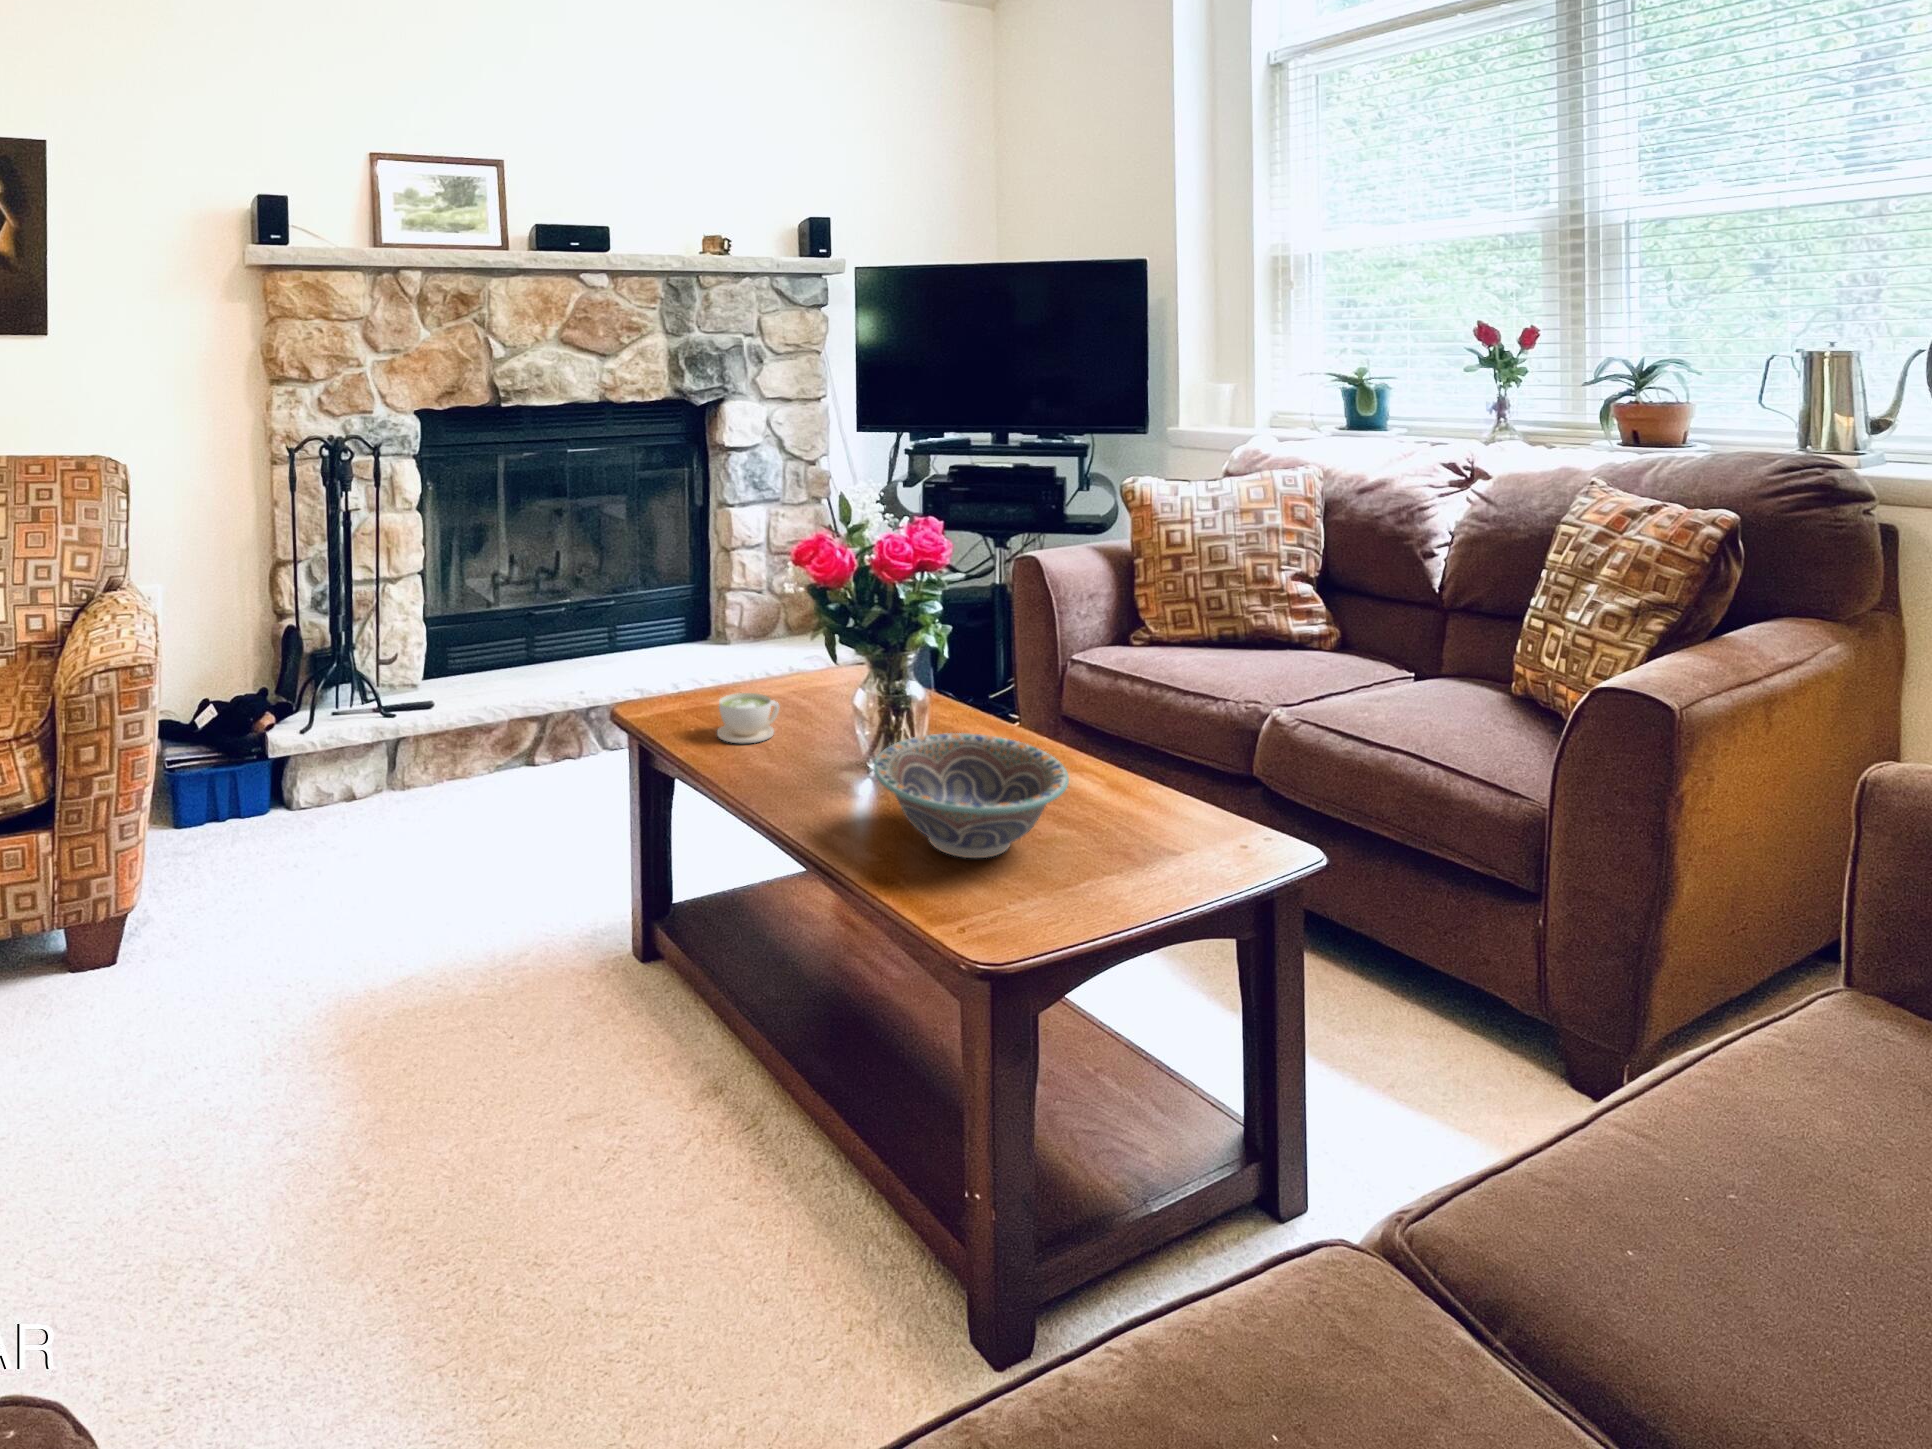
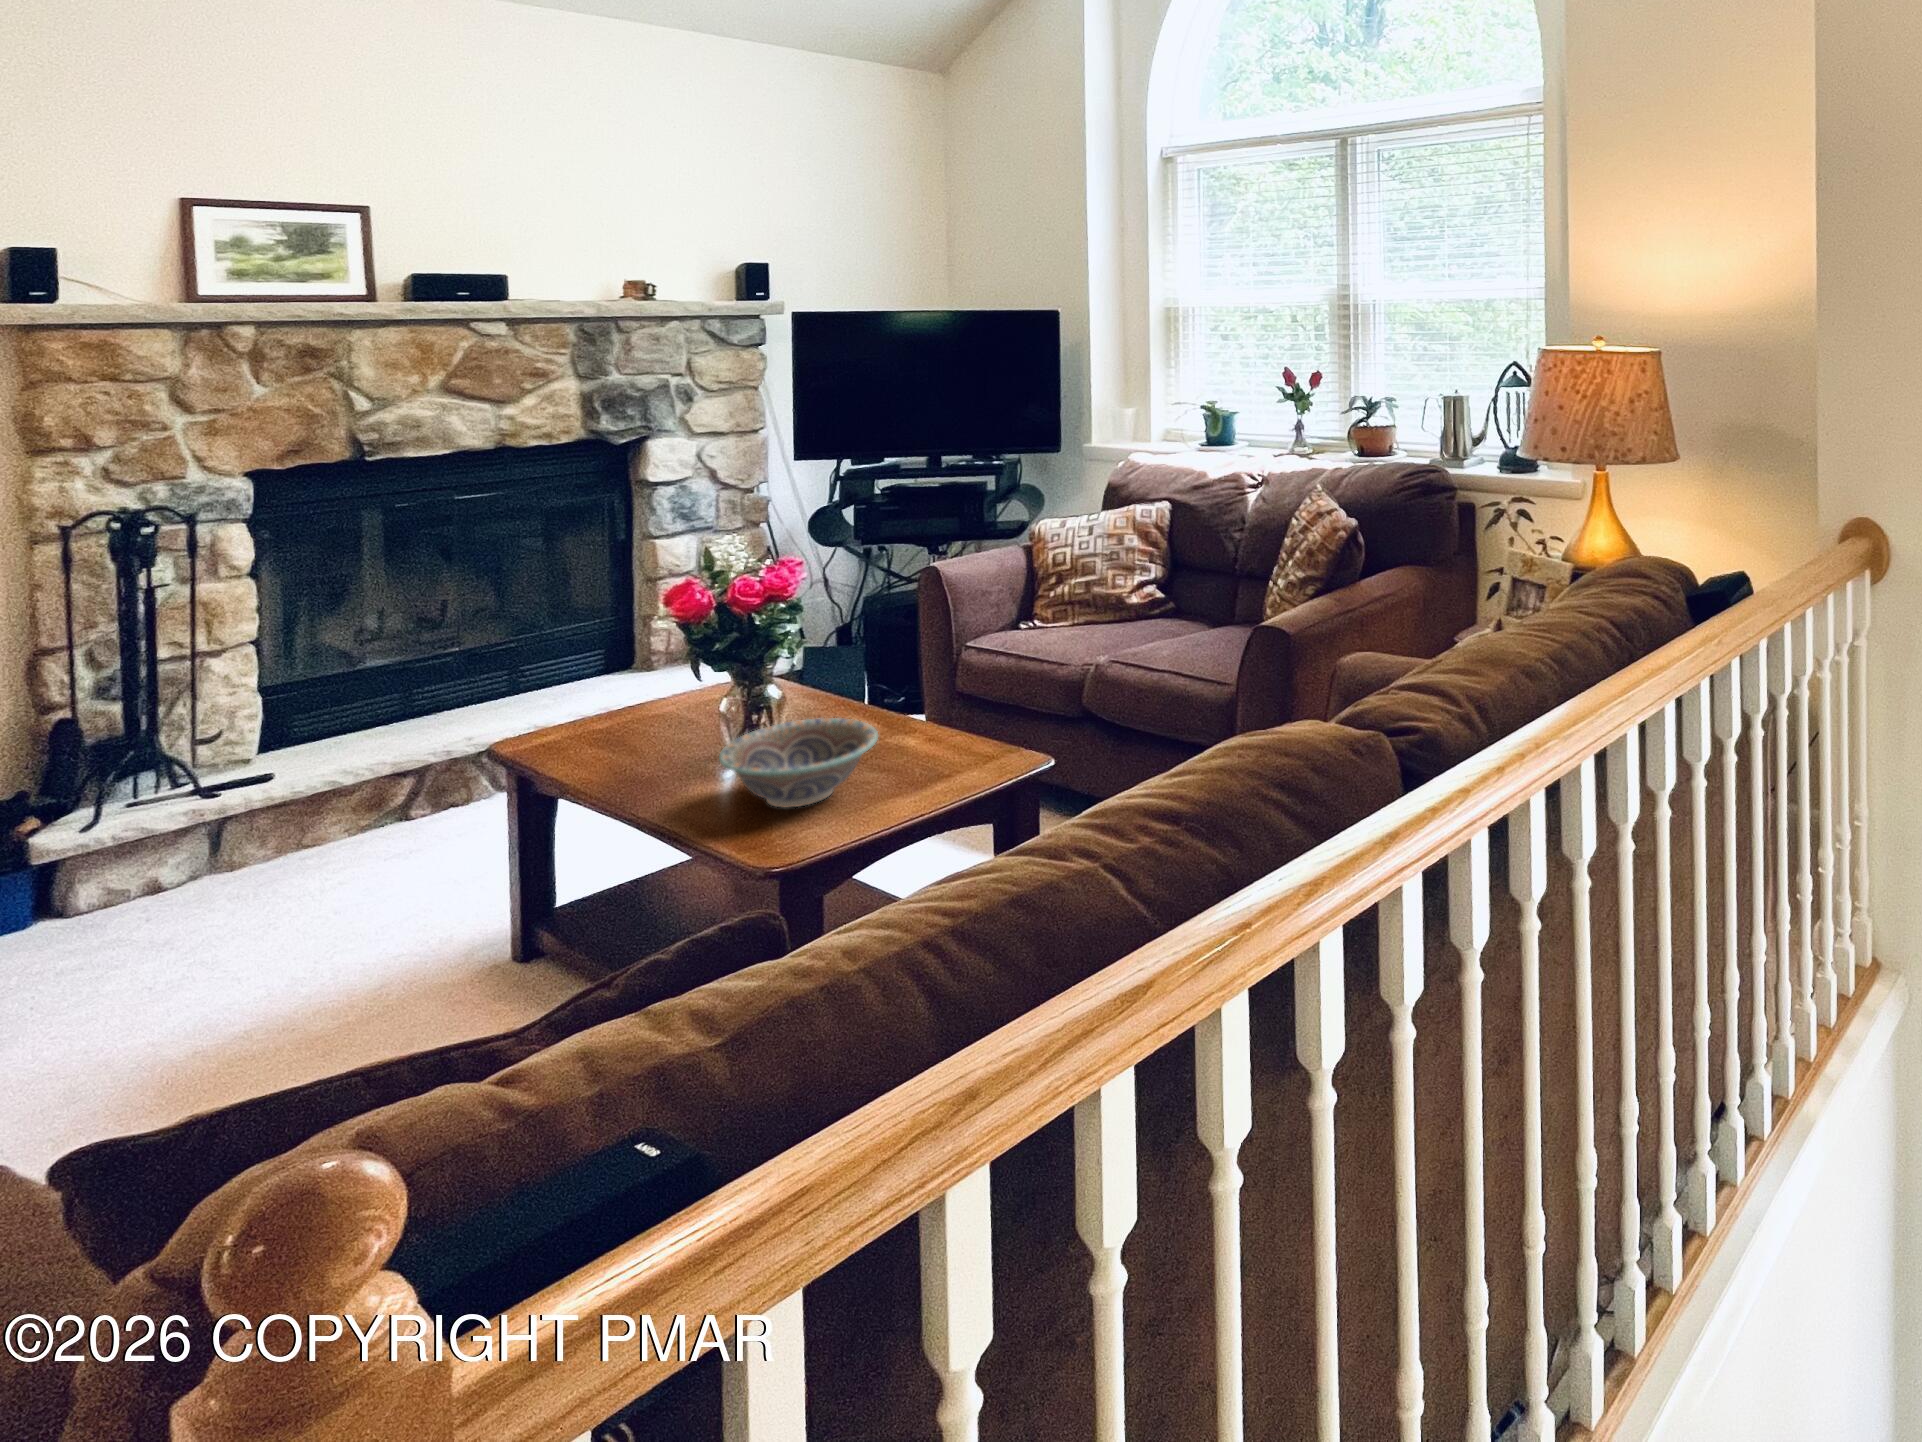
coffee cup: present [717,693,779,743] -> none [597,714,661,757]

